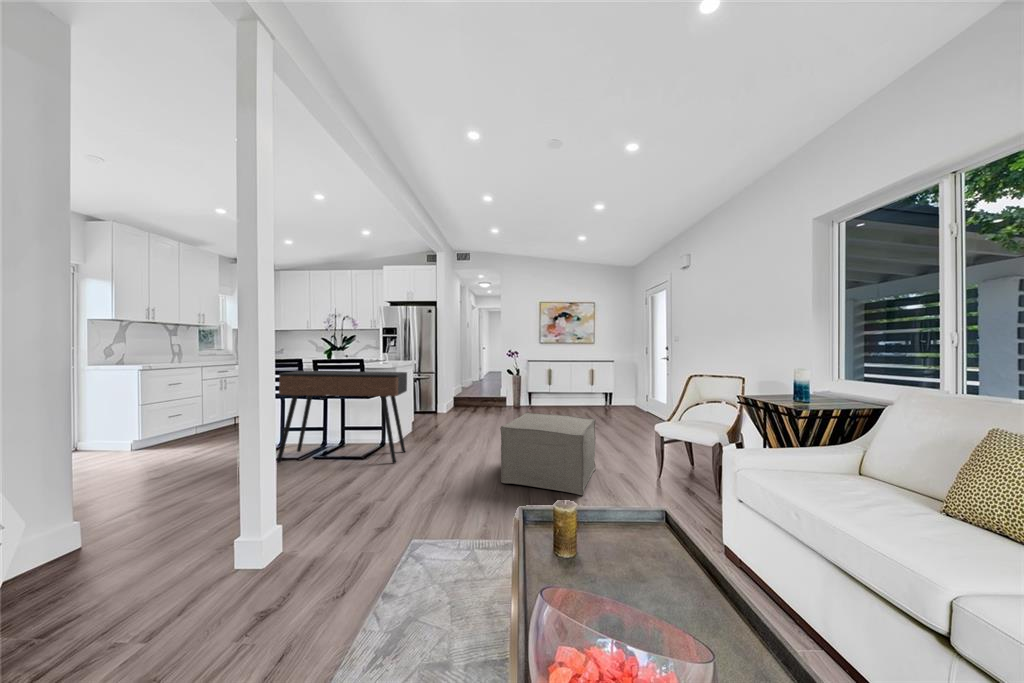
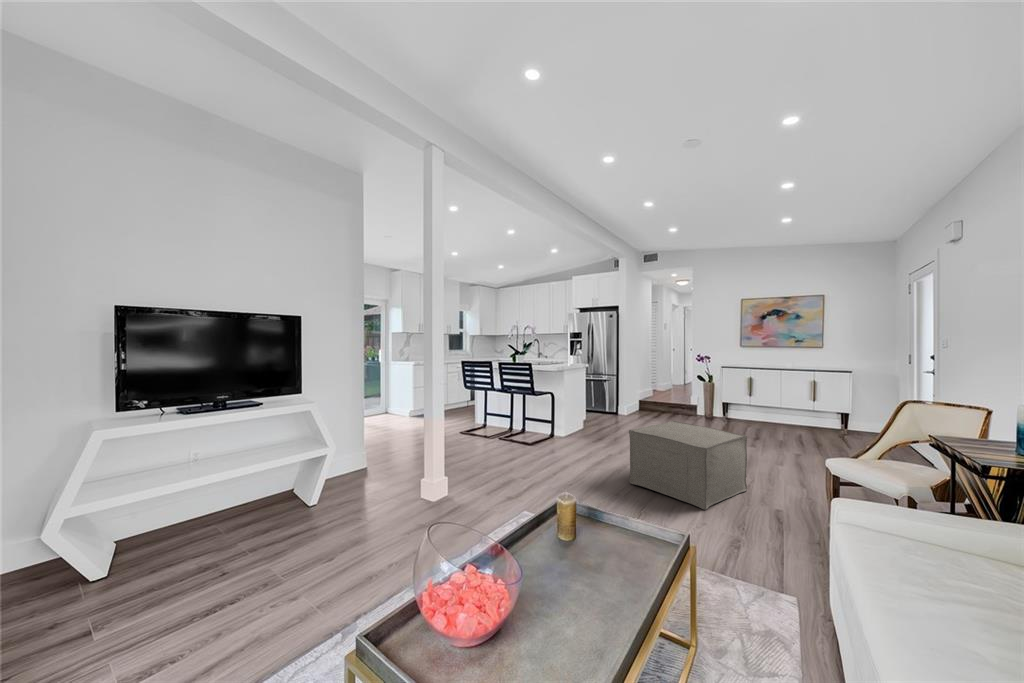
console table: present [277,371,407,463] -> none [472,370,567,453]

